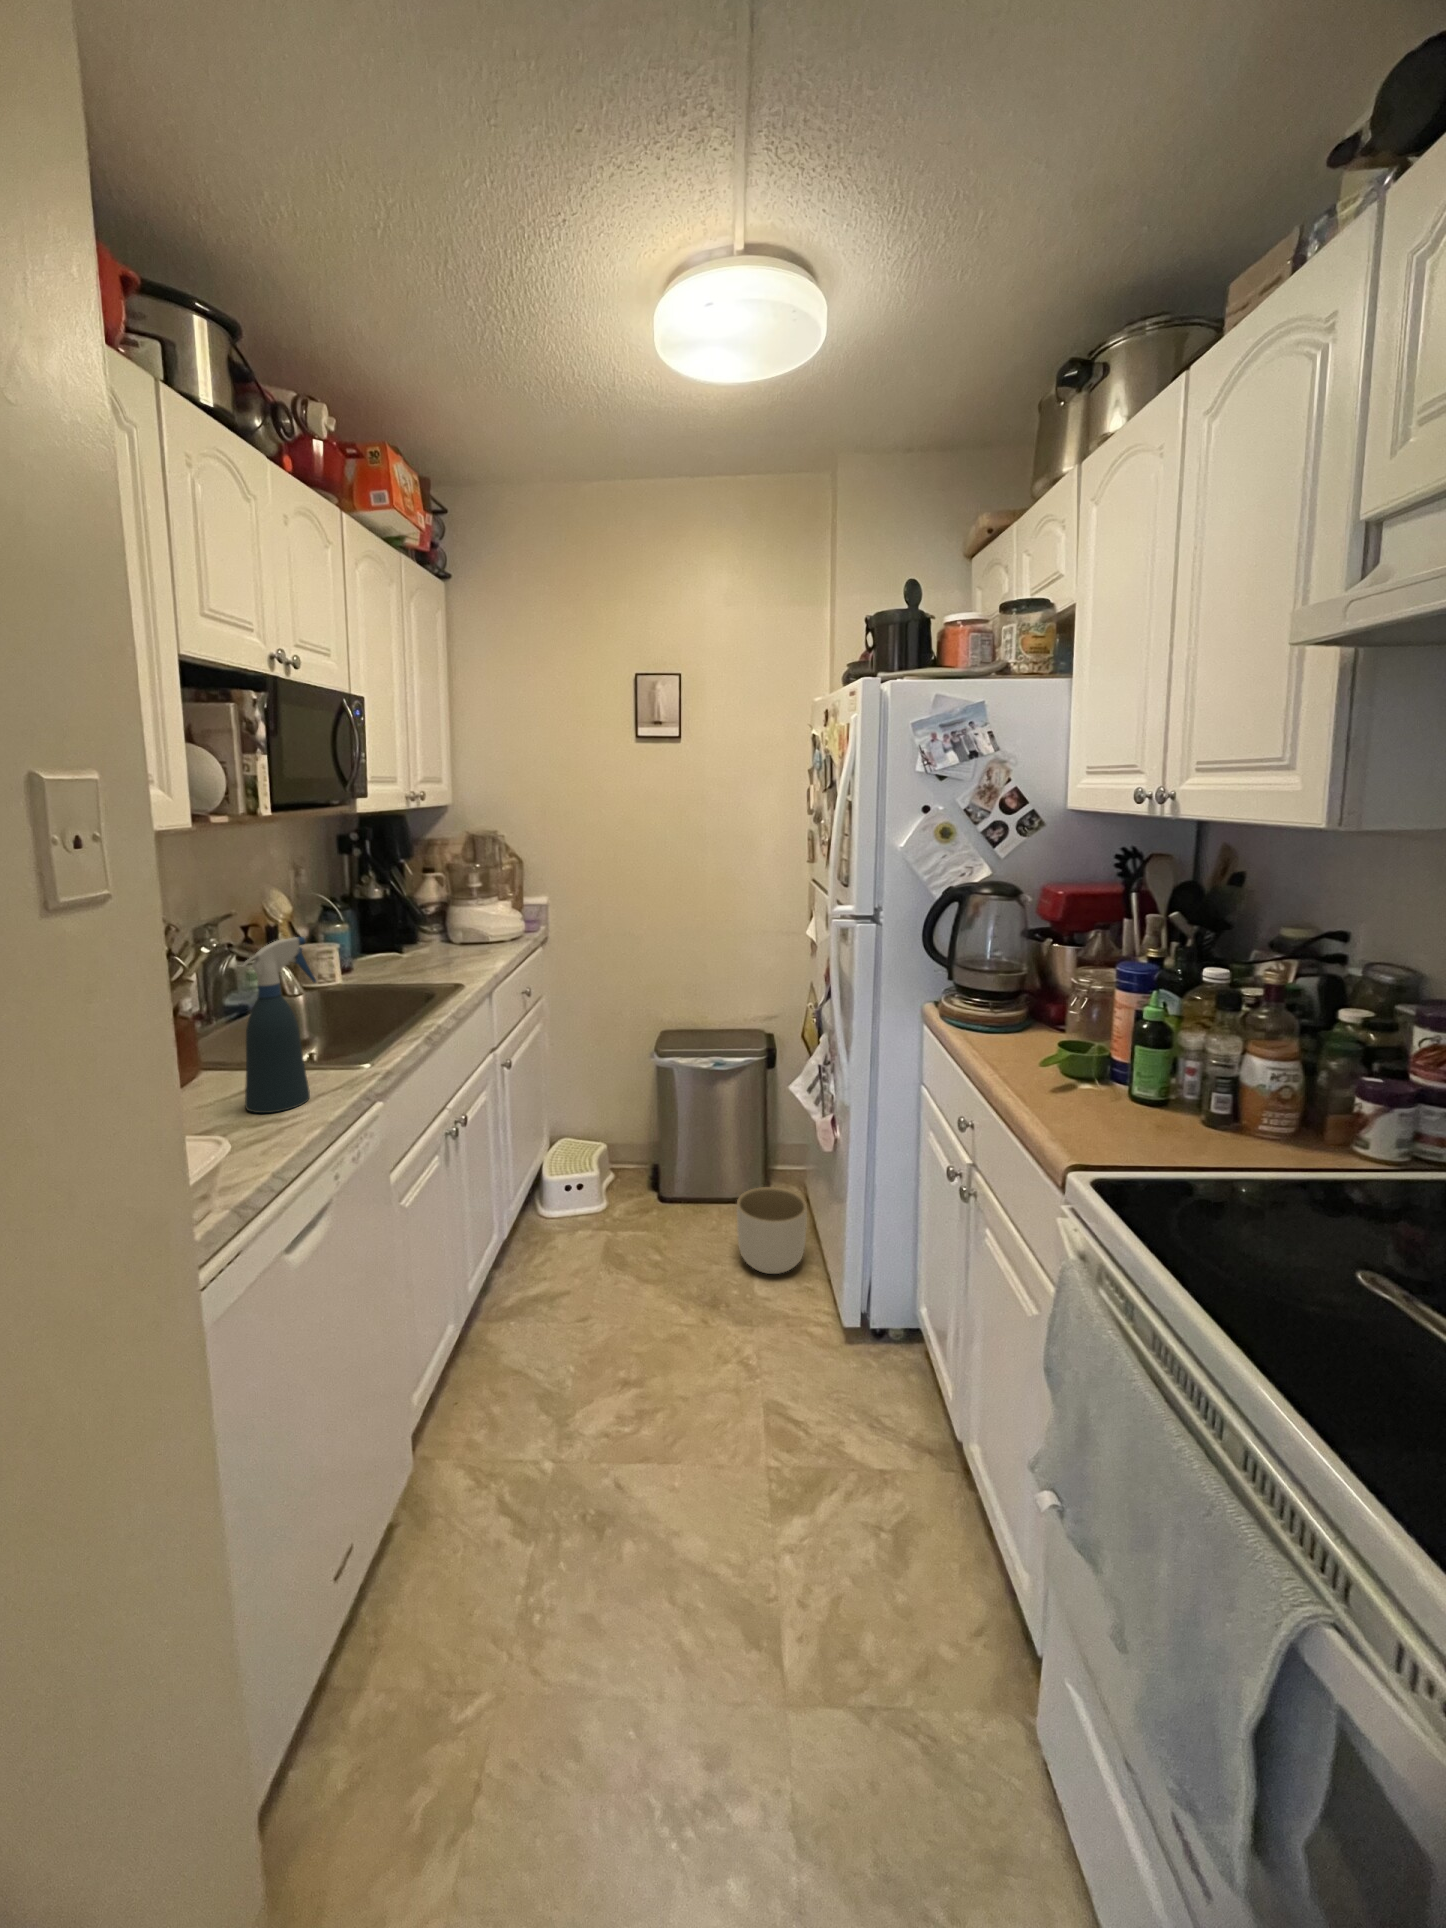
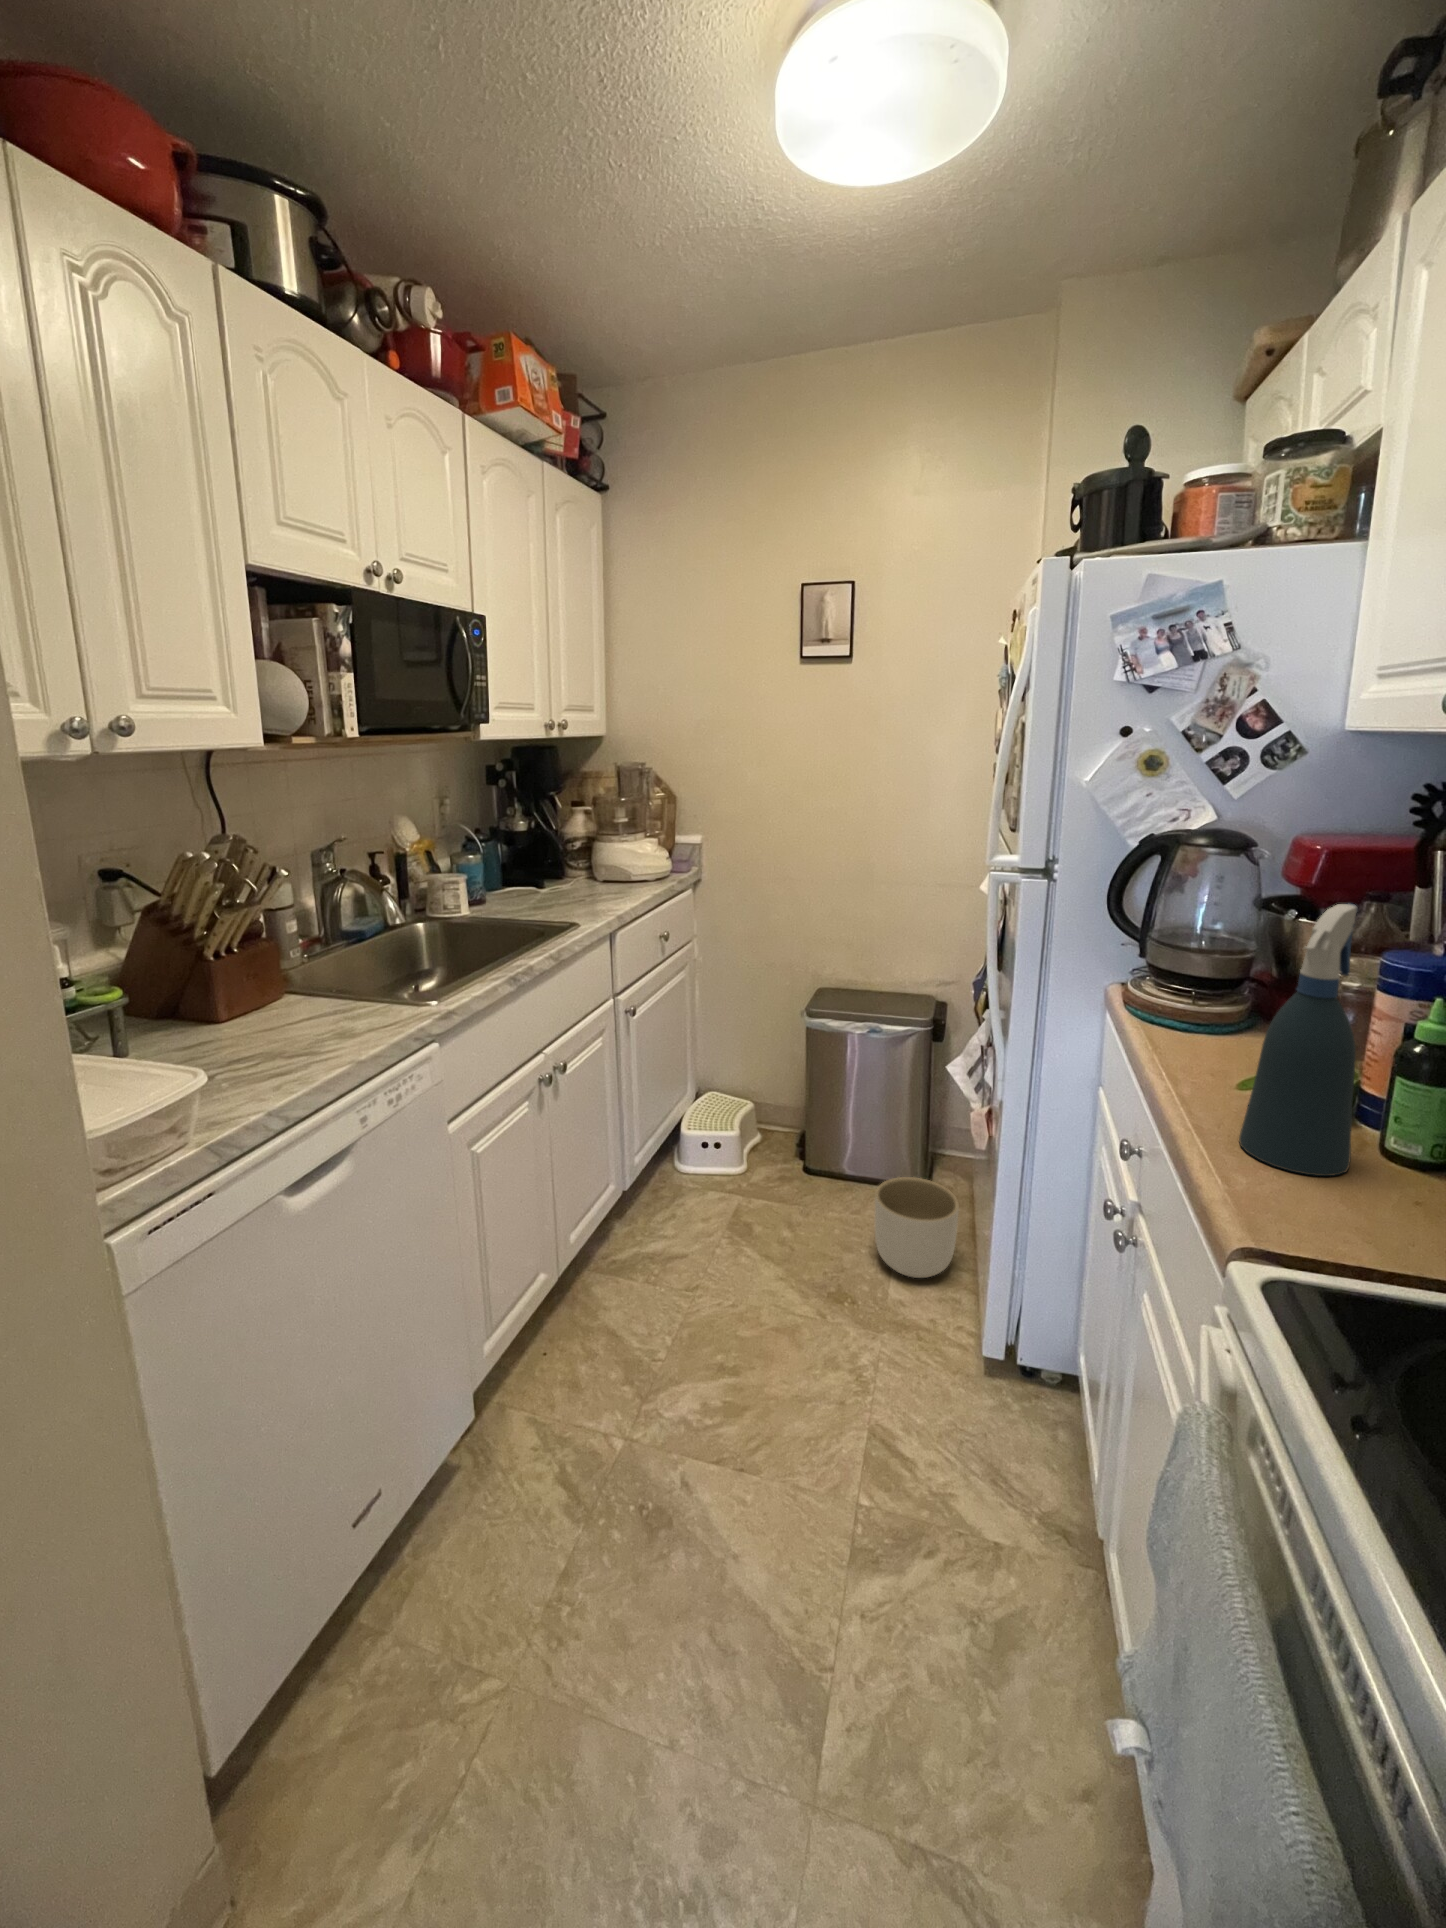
spray bottle: present [241,937,316,1113] -> present [1239,903,1358,1176]

